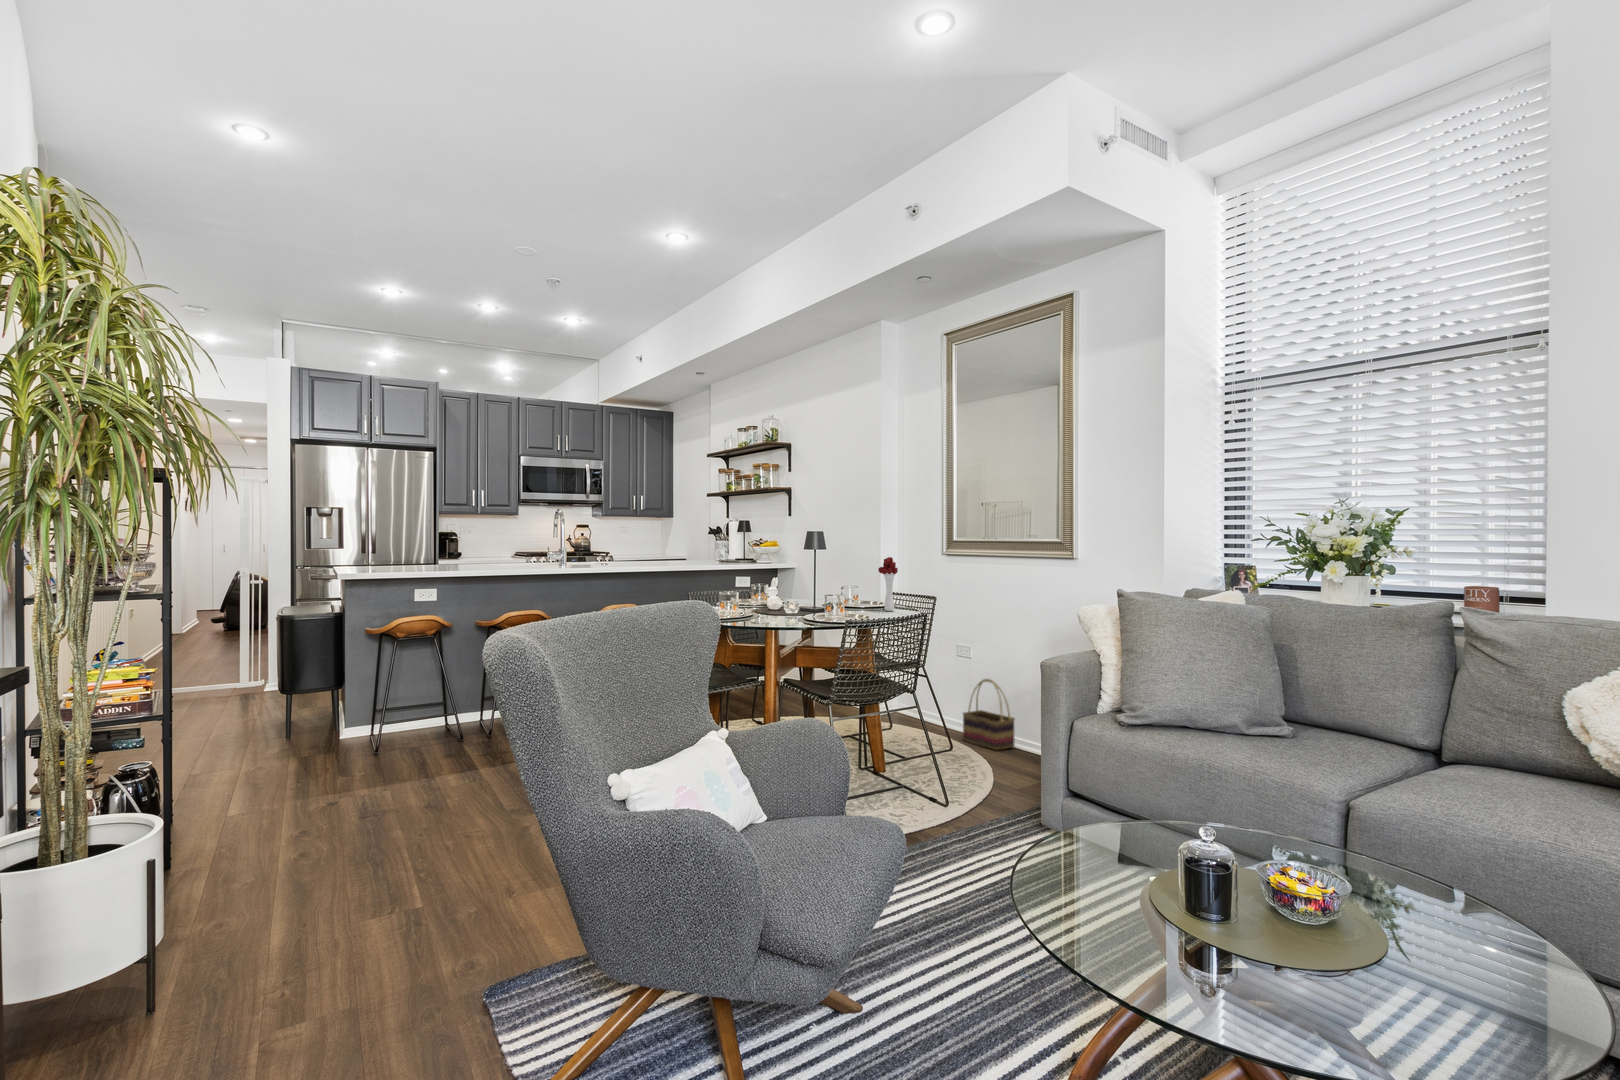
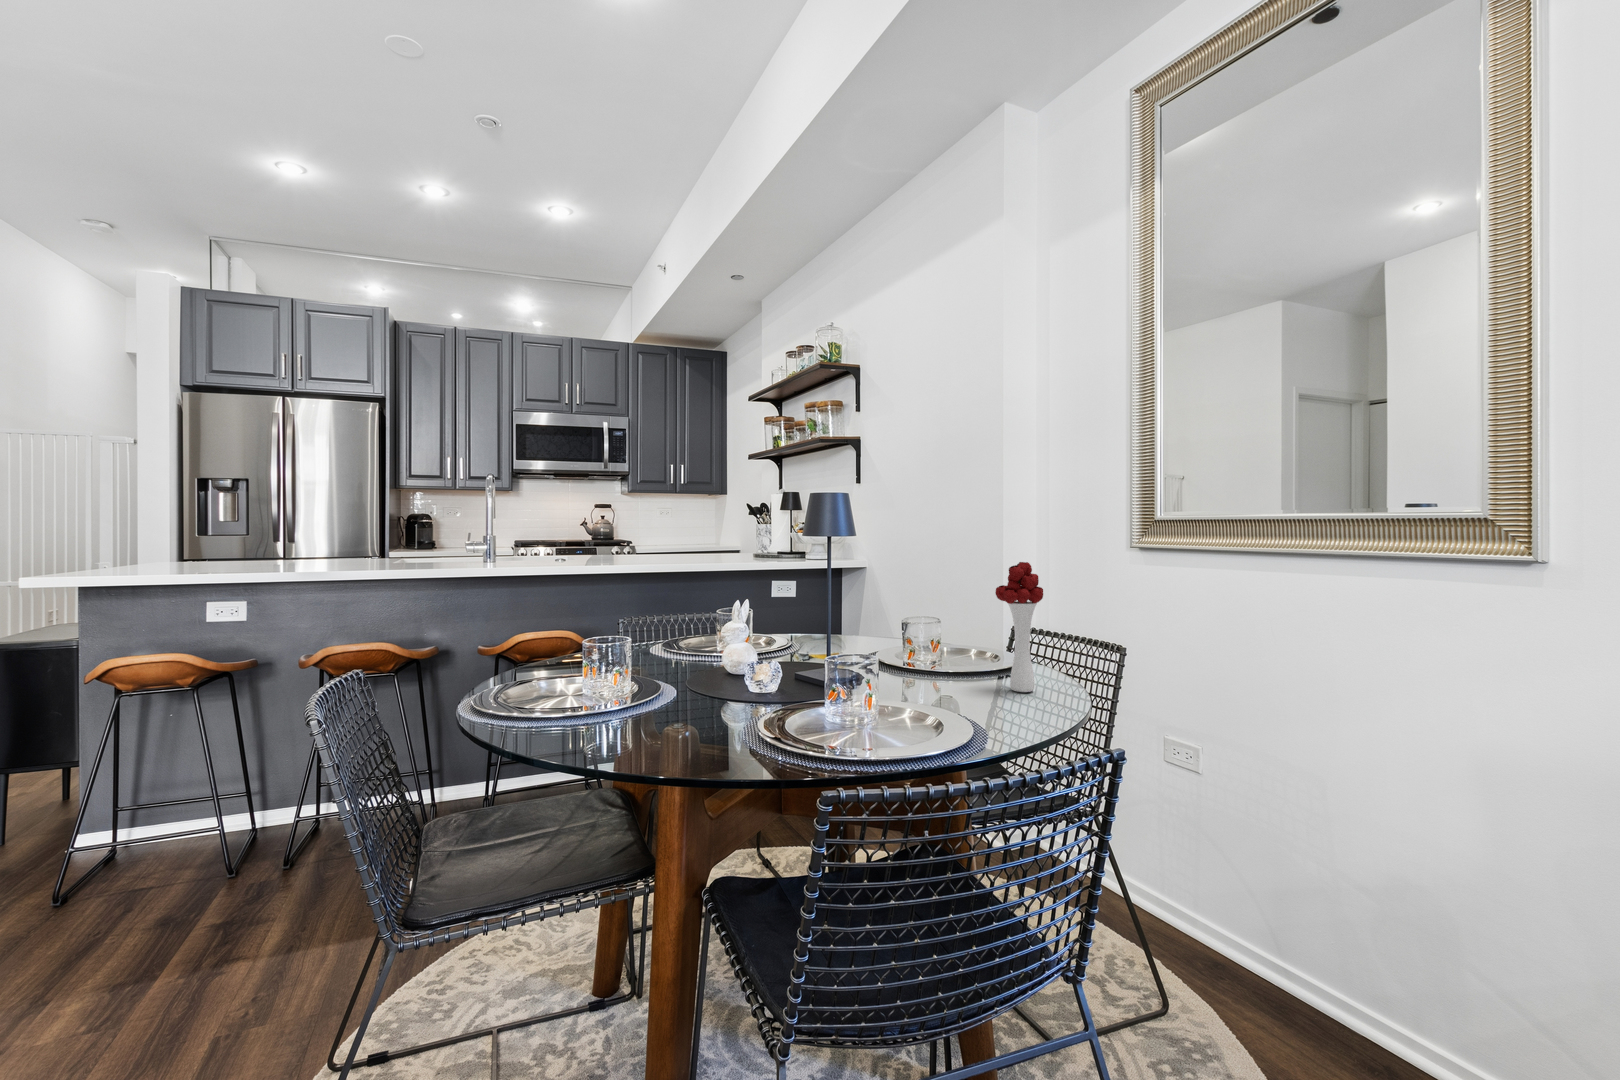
basket: present [963,679,1015,750] -> none [1196,852,1345,1051]

